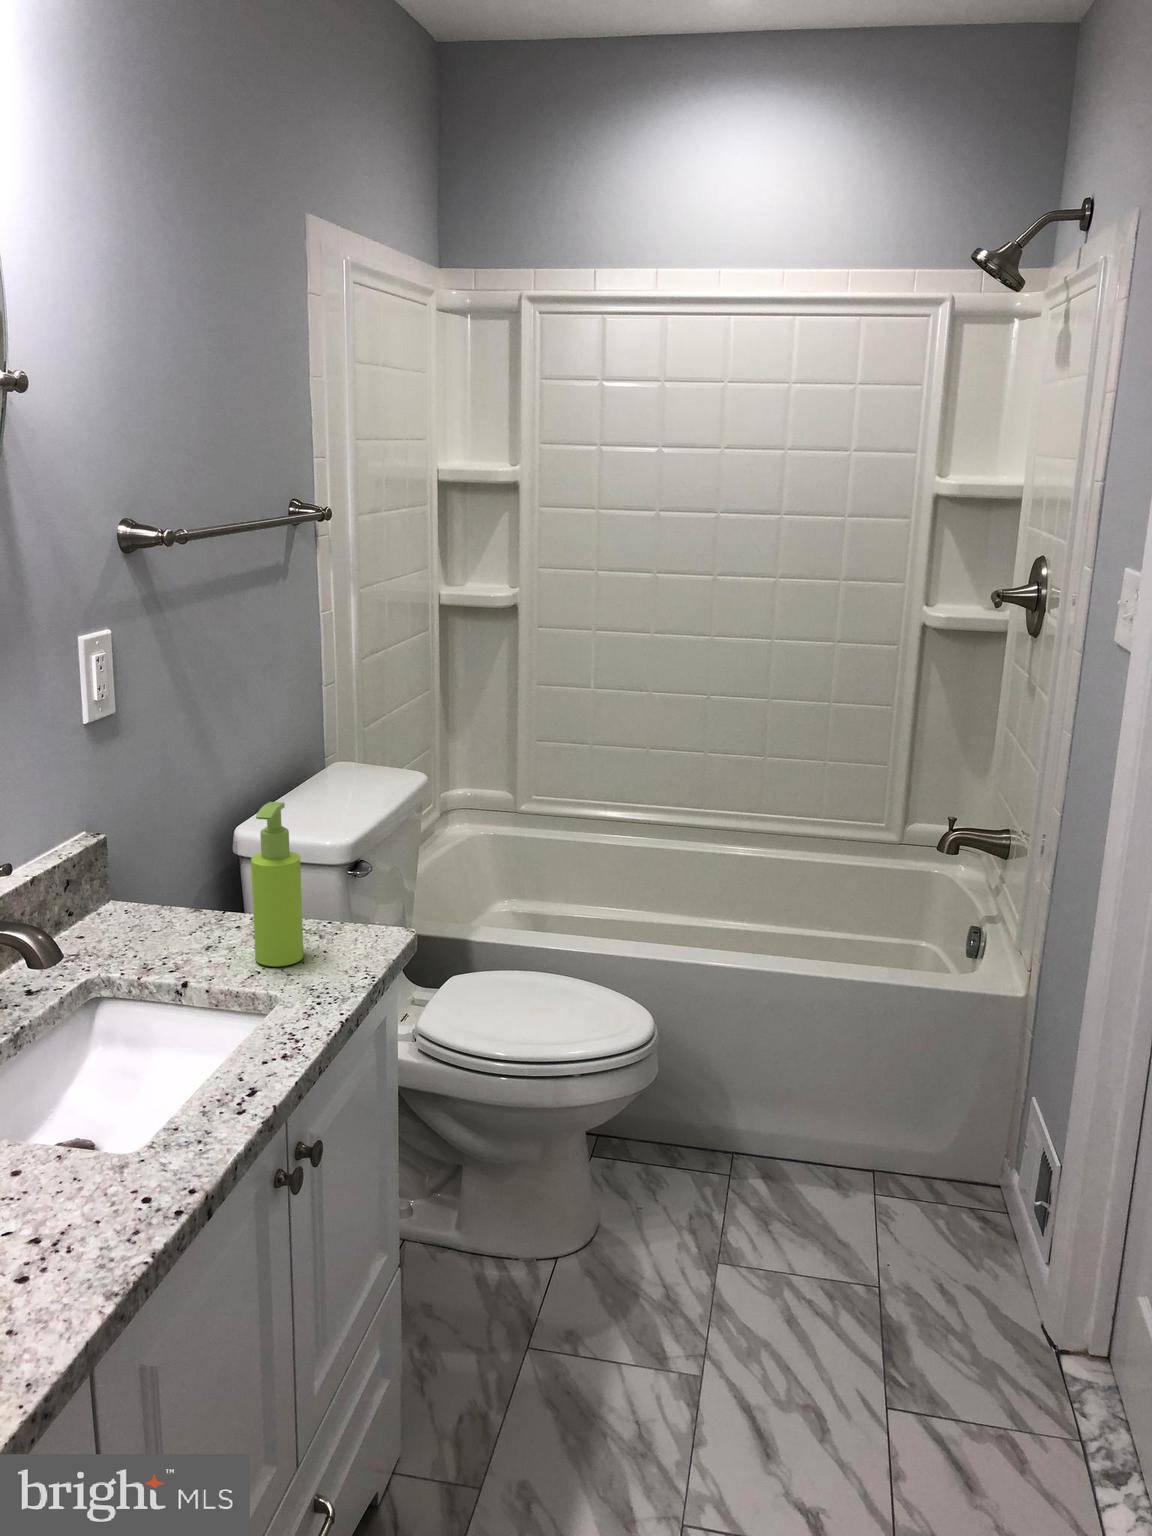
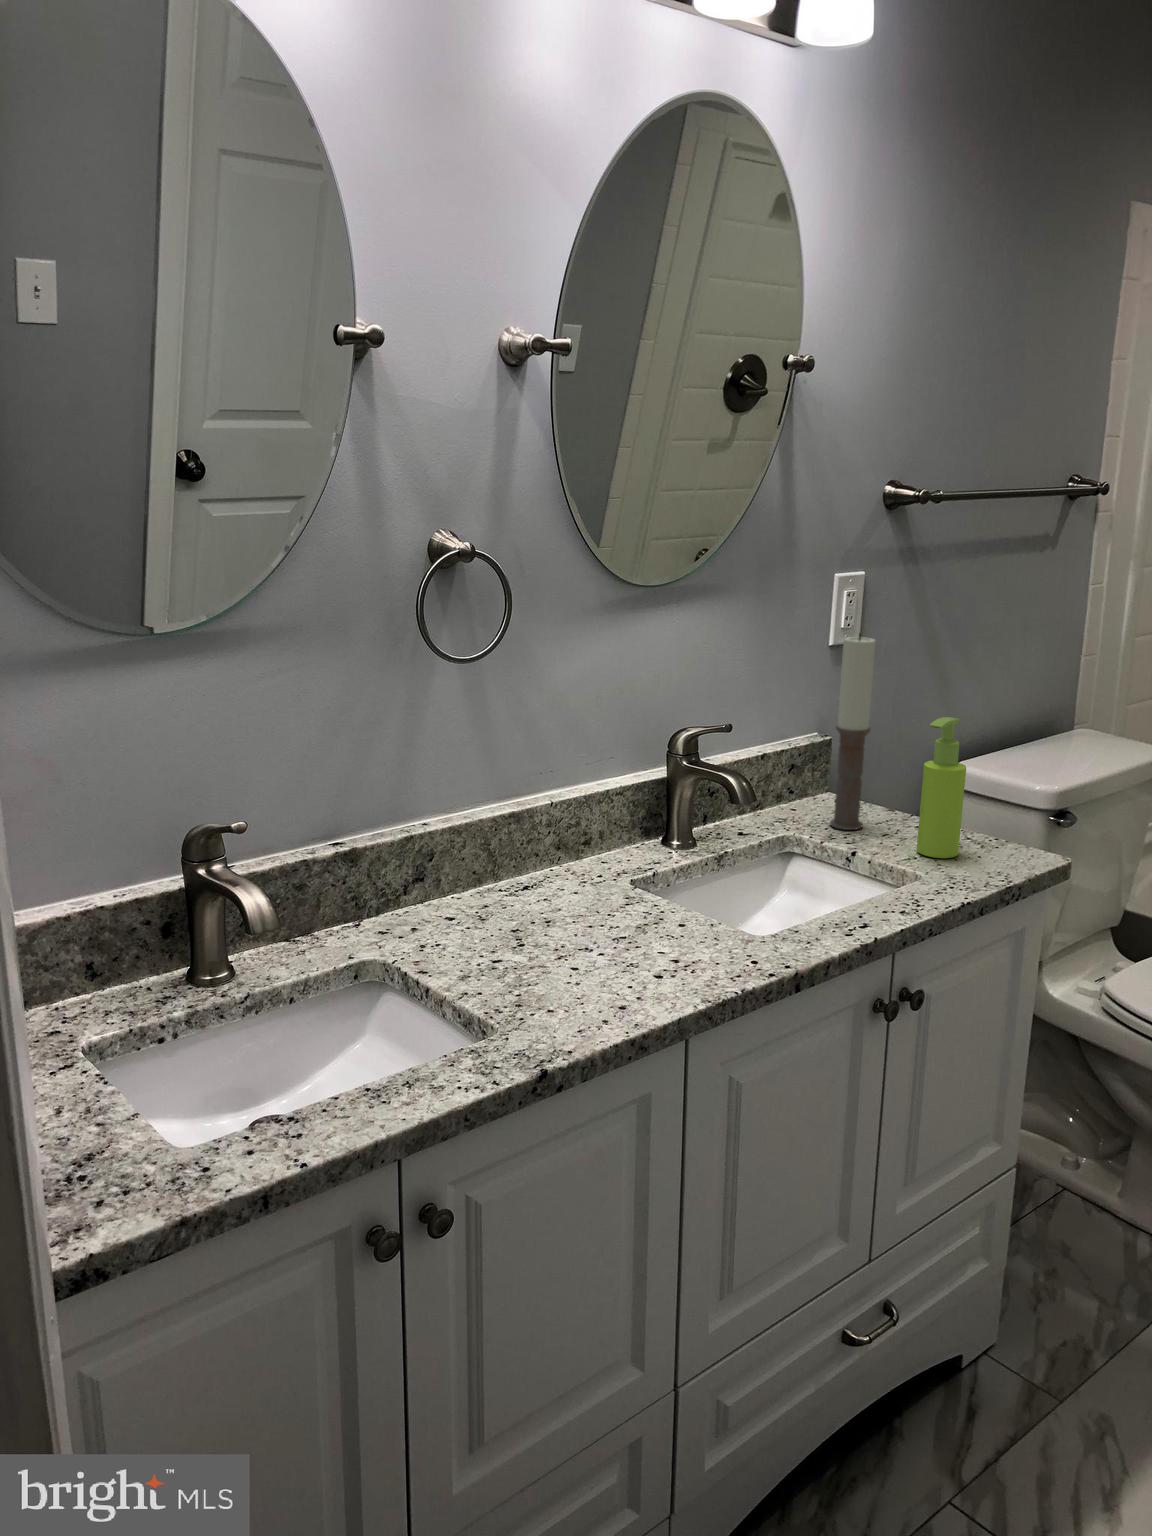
candle: none [122,715,178,952] -> present [830,634,875,830]

